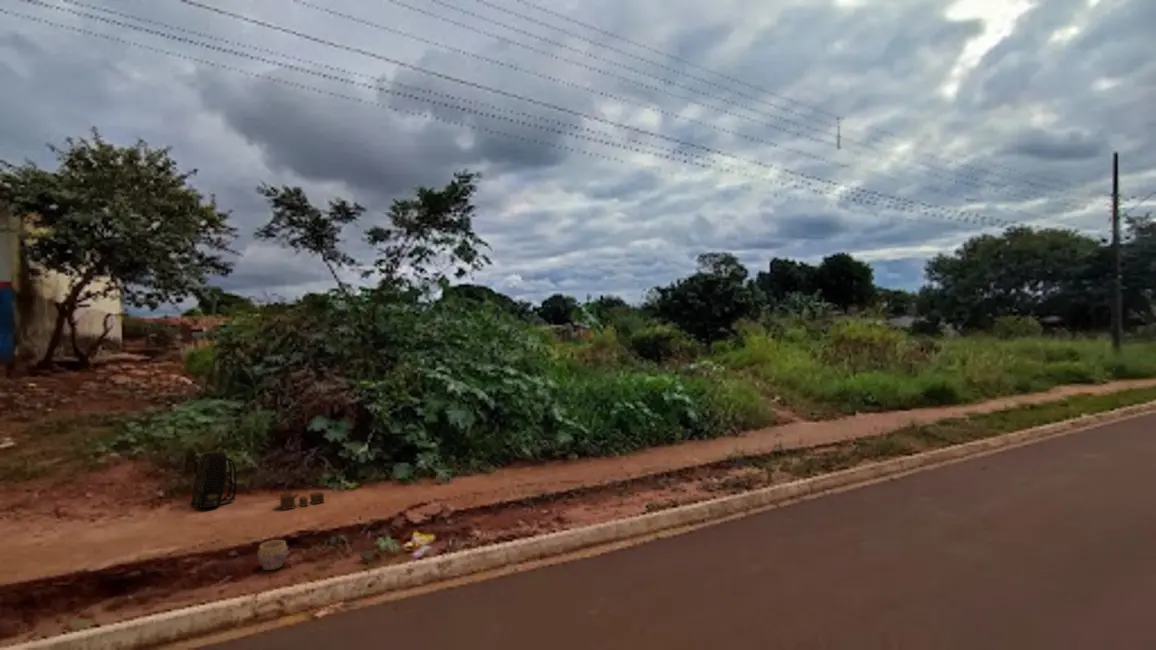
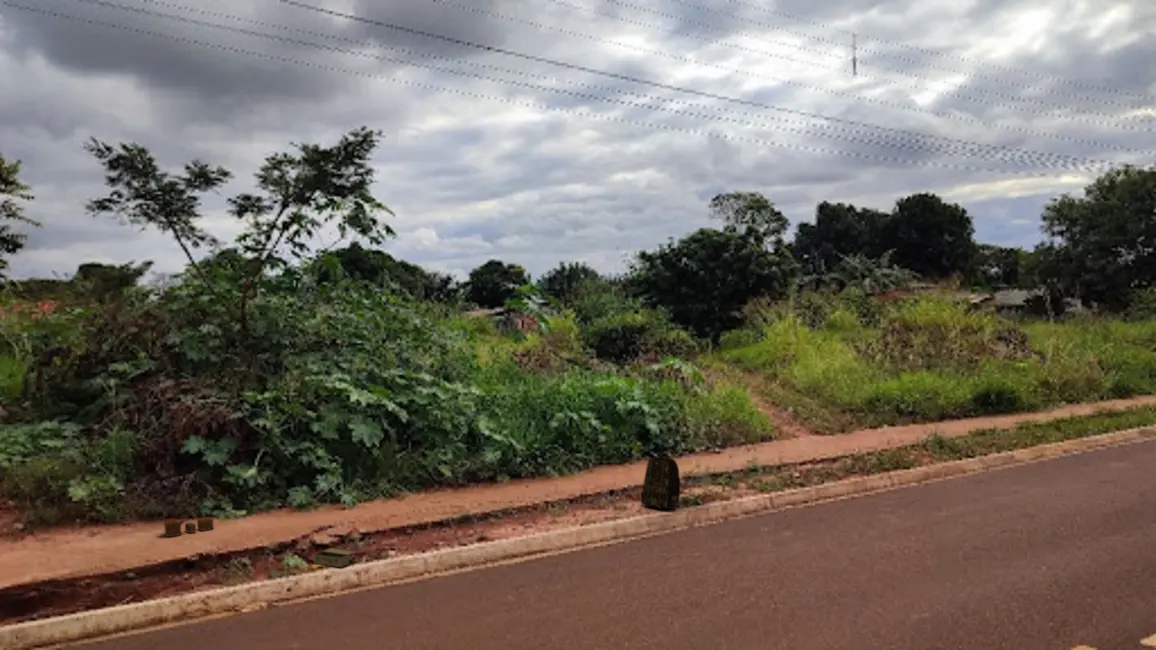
backpack: present [191,452,237,508] -> present [641,457,680,509]
toolbox: none [406,528,446,550] -> present [314,548,357,567]
planter: present [258,540,288,570] -> none [158,558,189,588]

